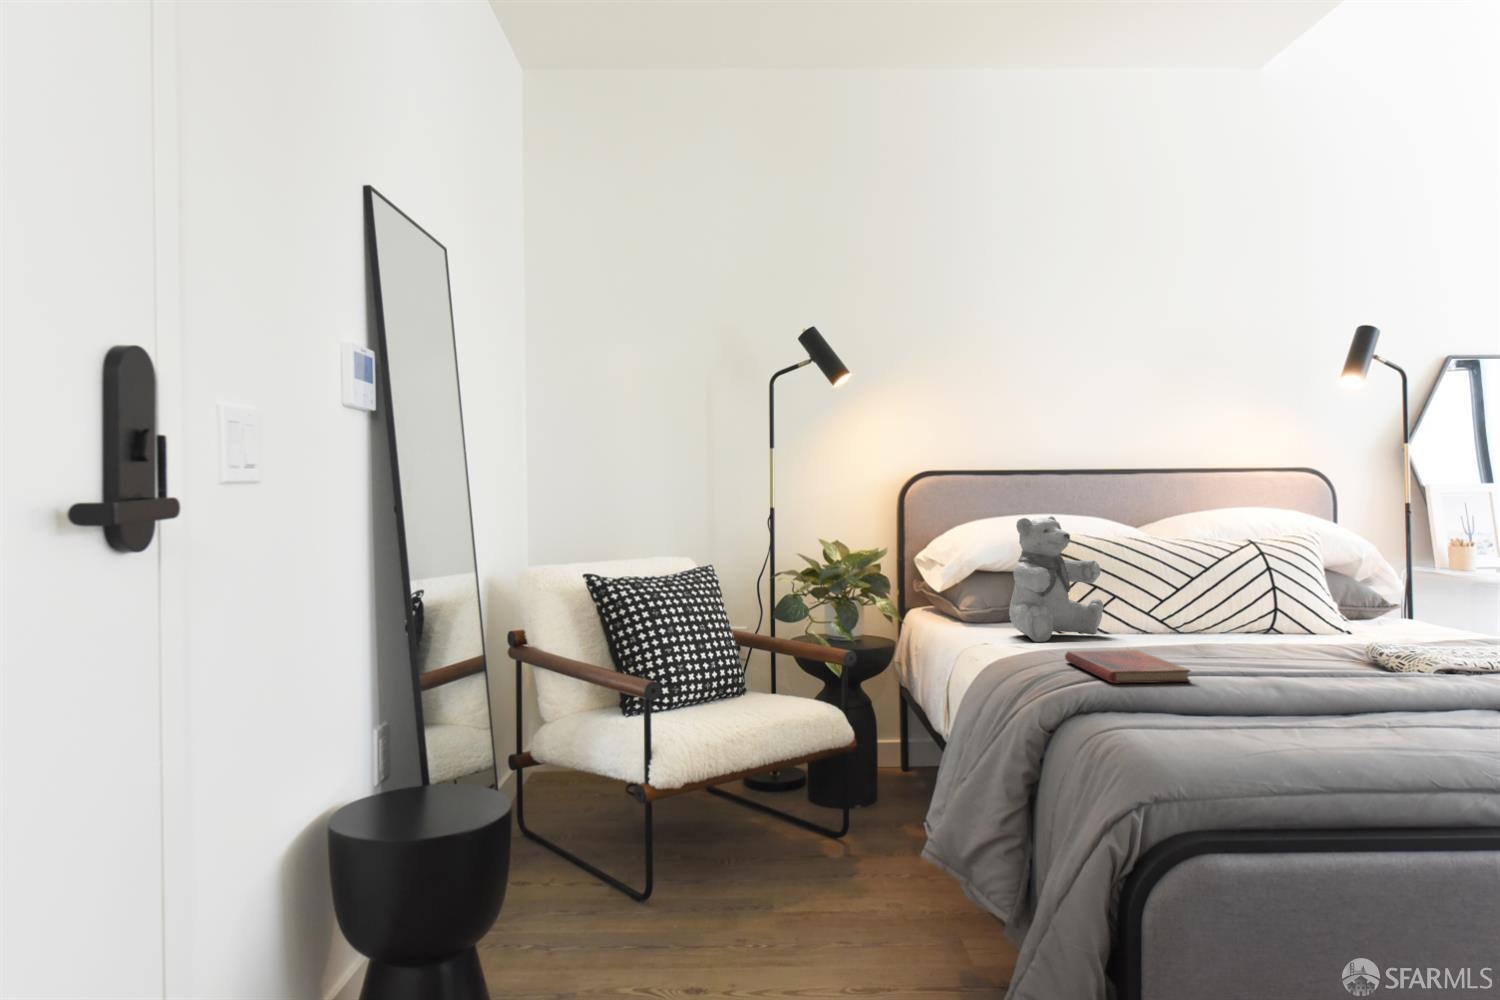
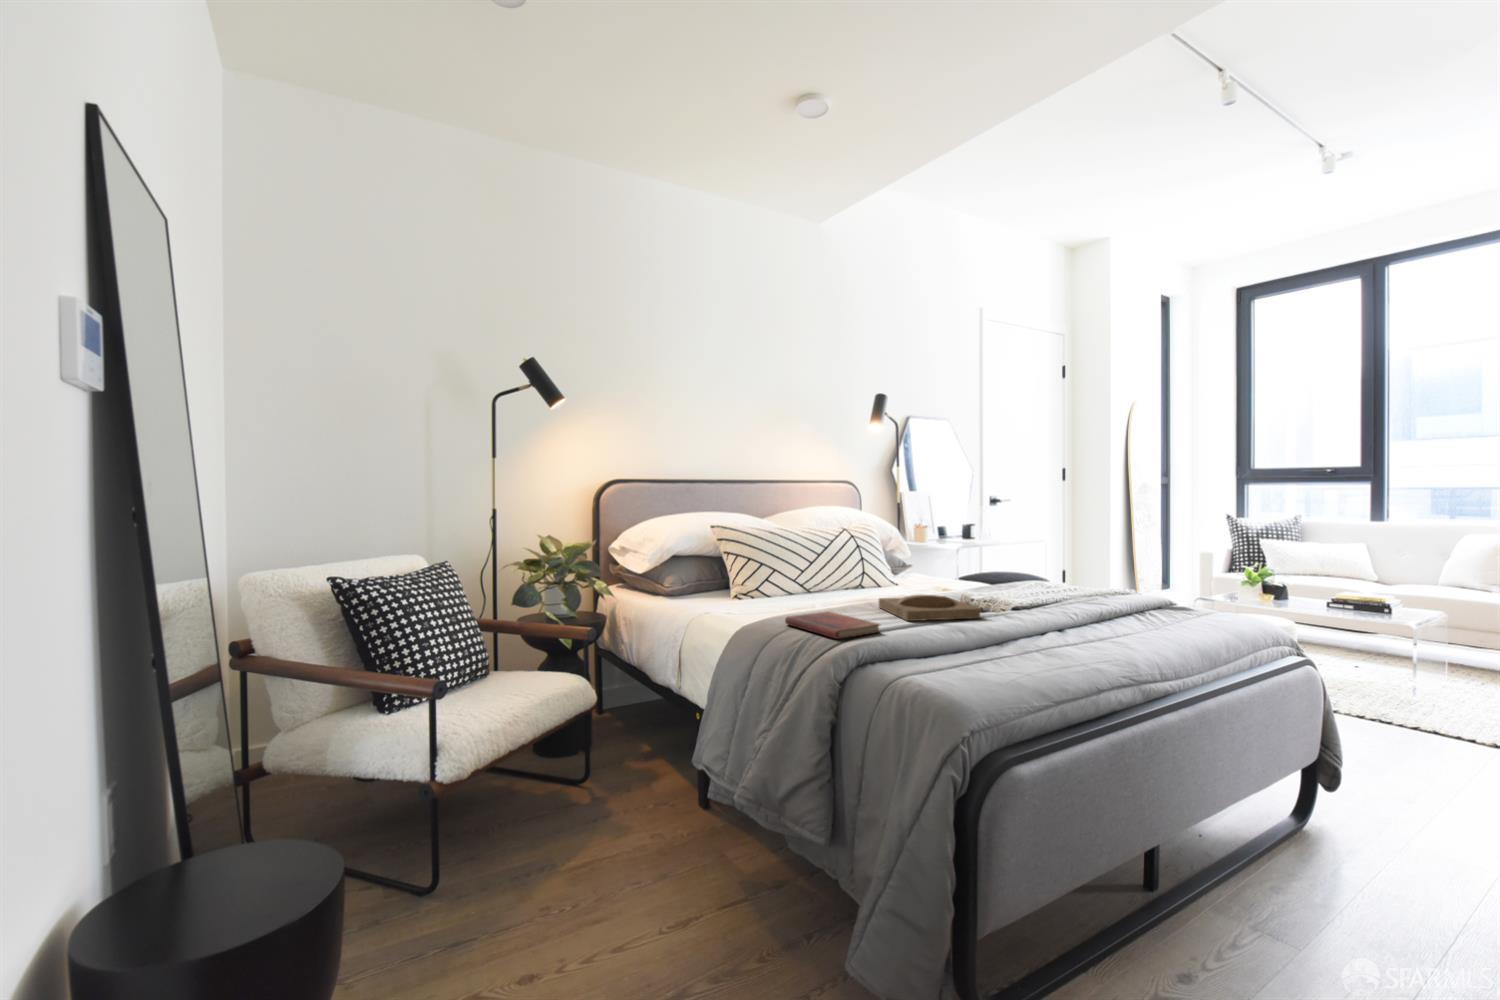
teddy bear: present [1009,516,1103,642] -> none [706,514,768,608]
tray: none [1241,641,1394,680] -> present [879,595,980,621]

